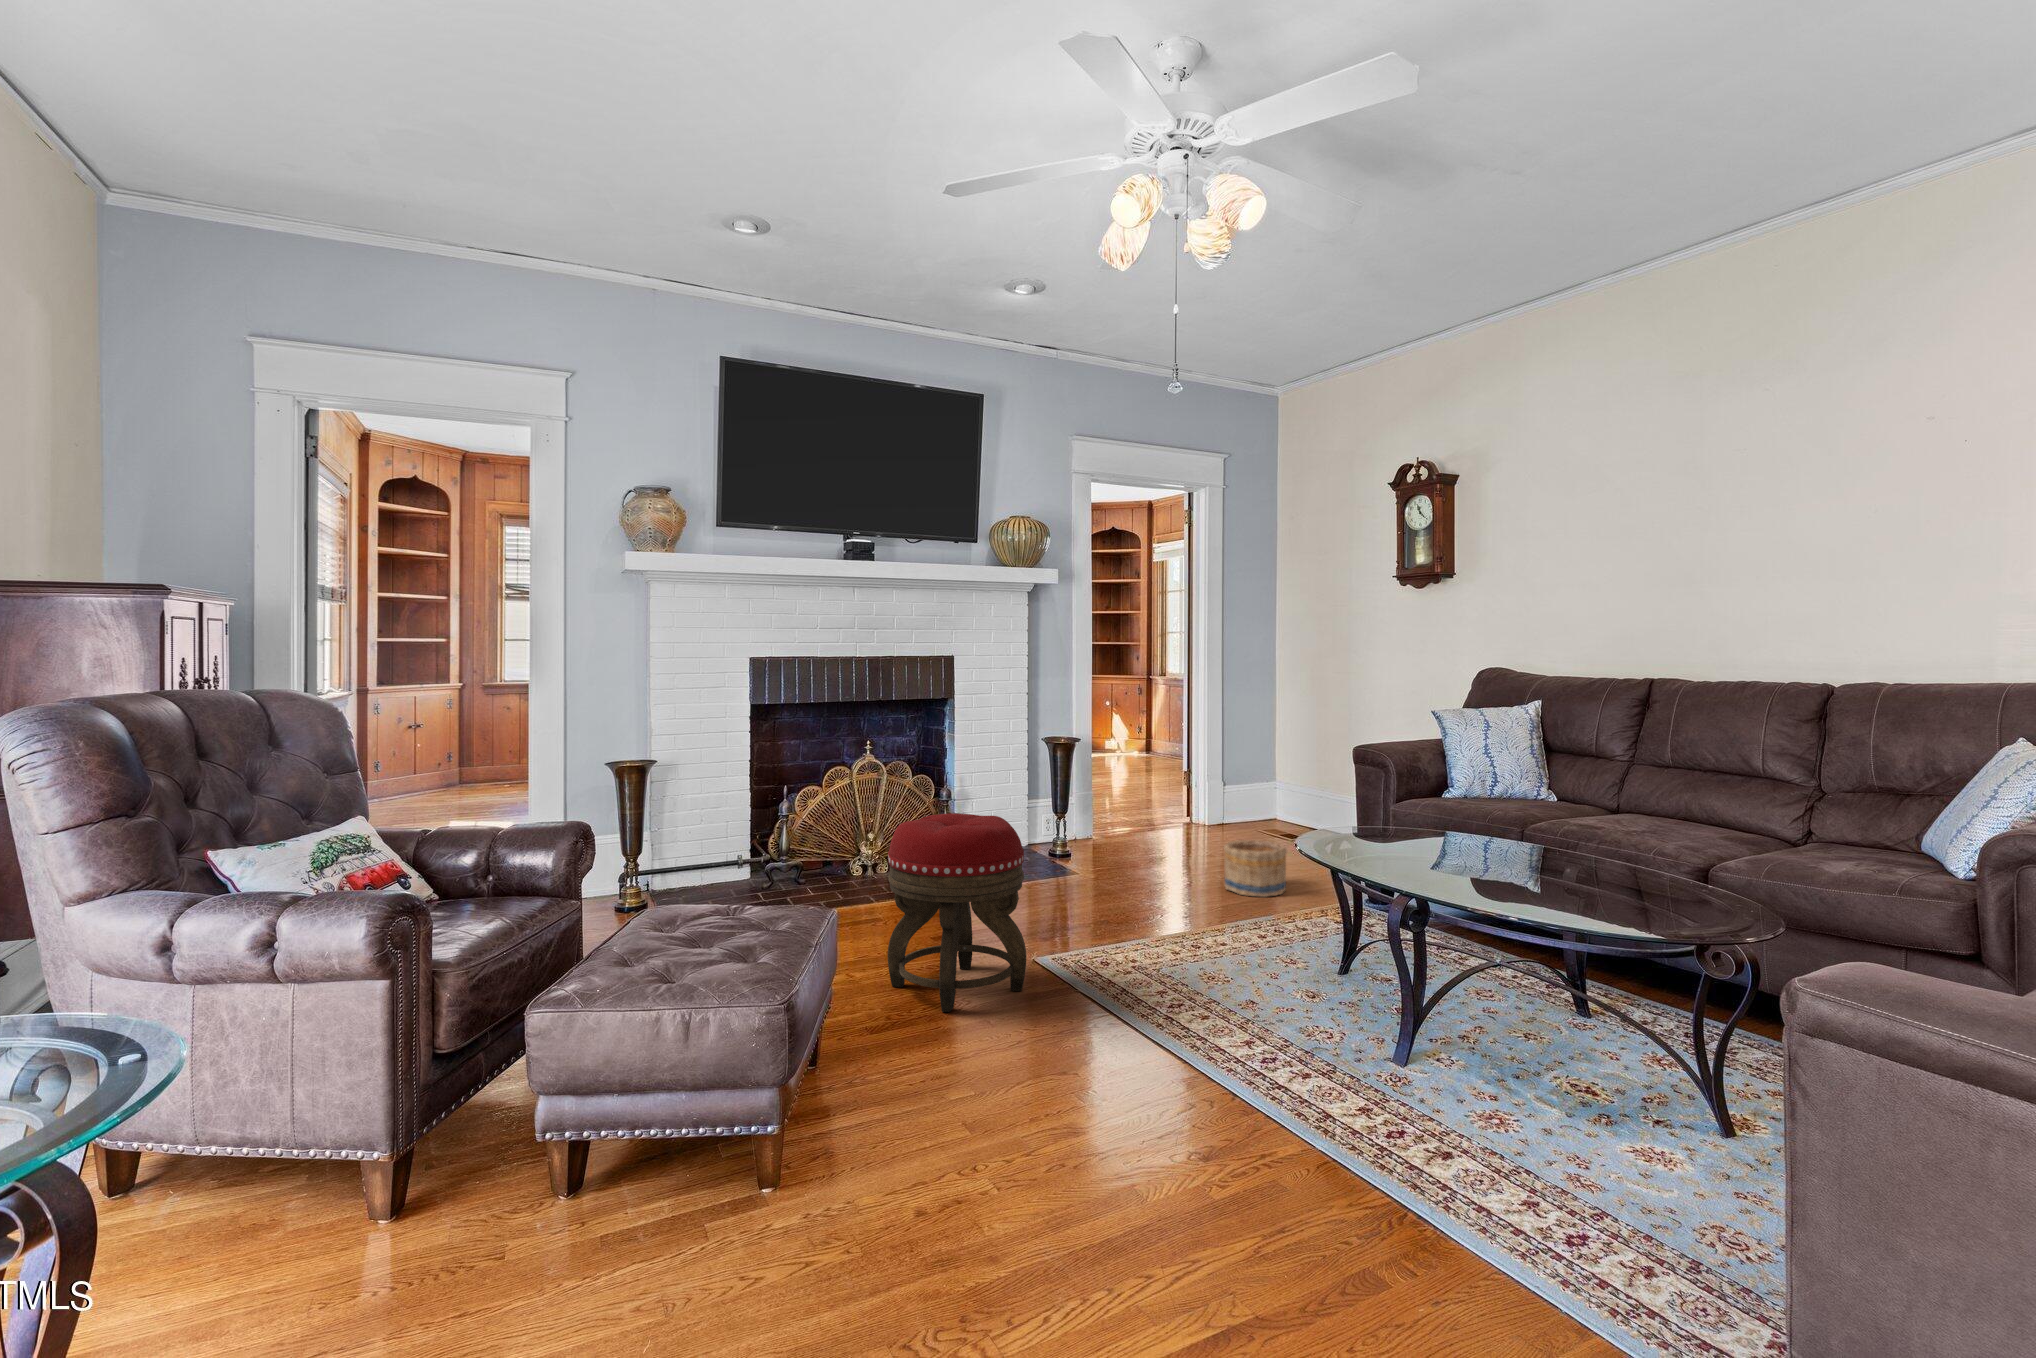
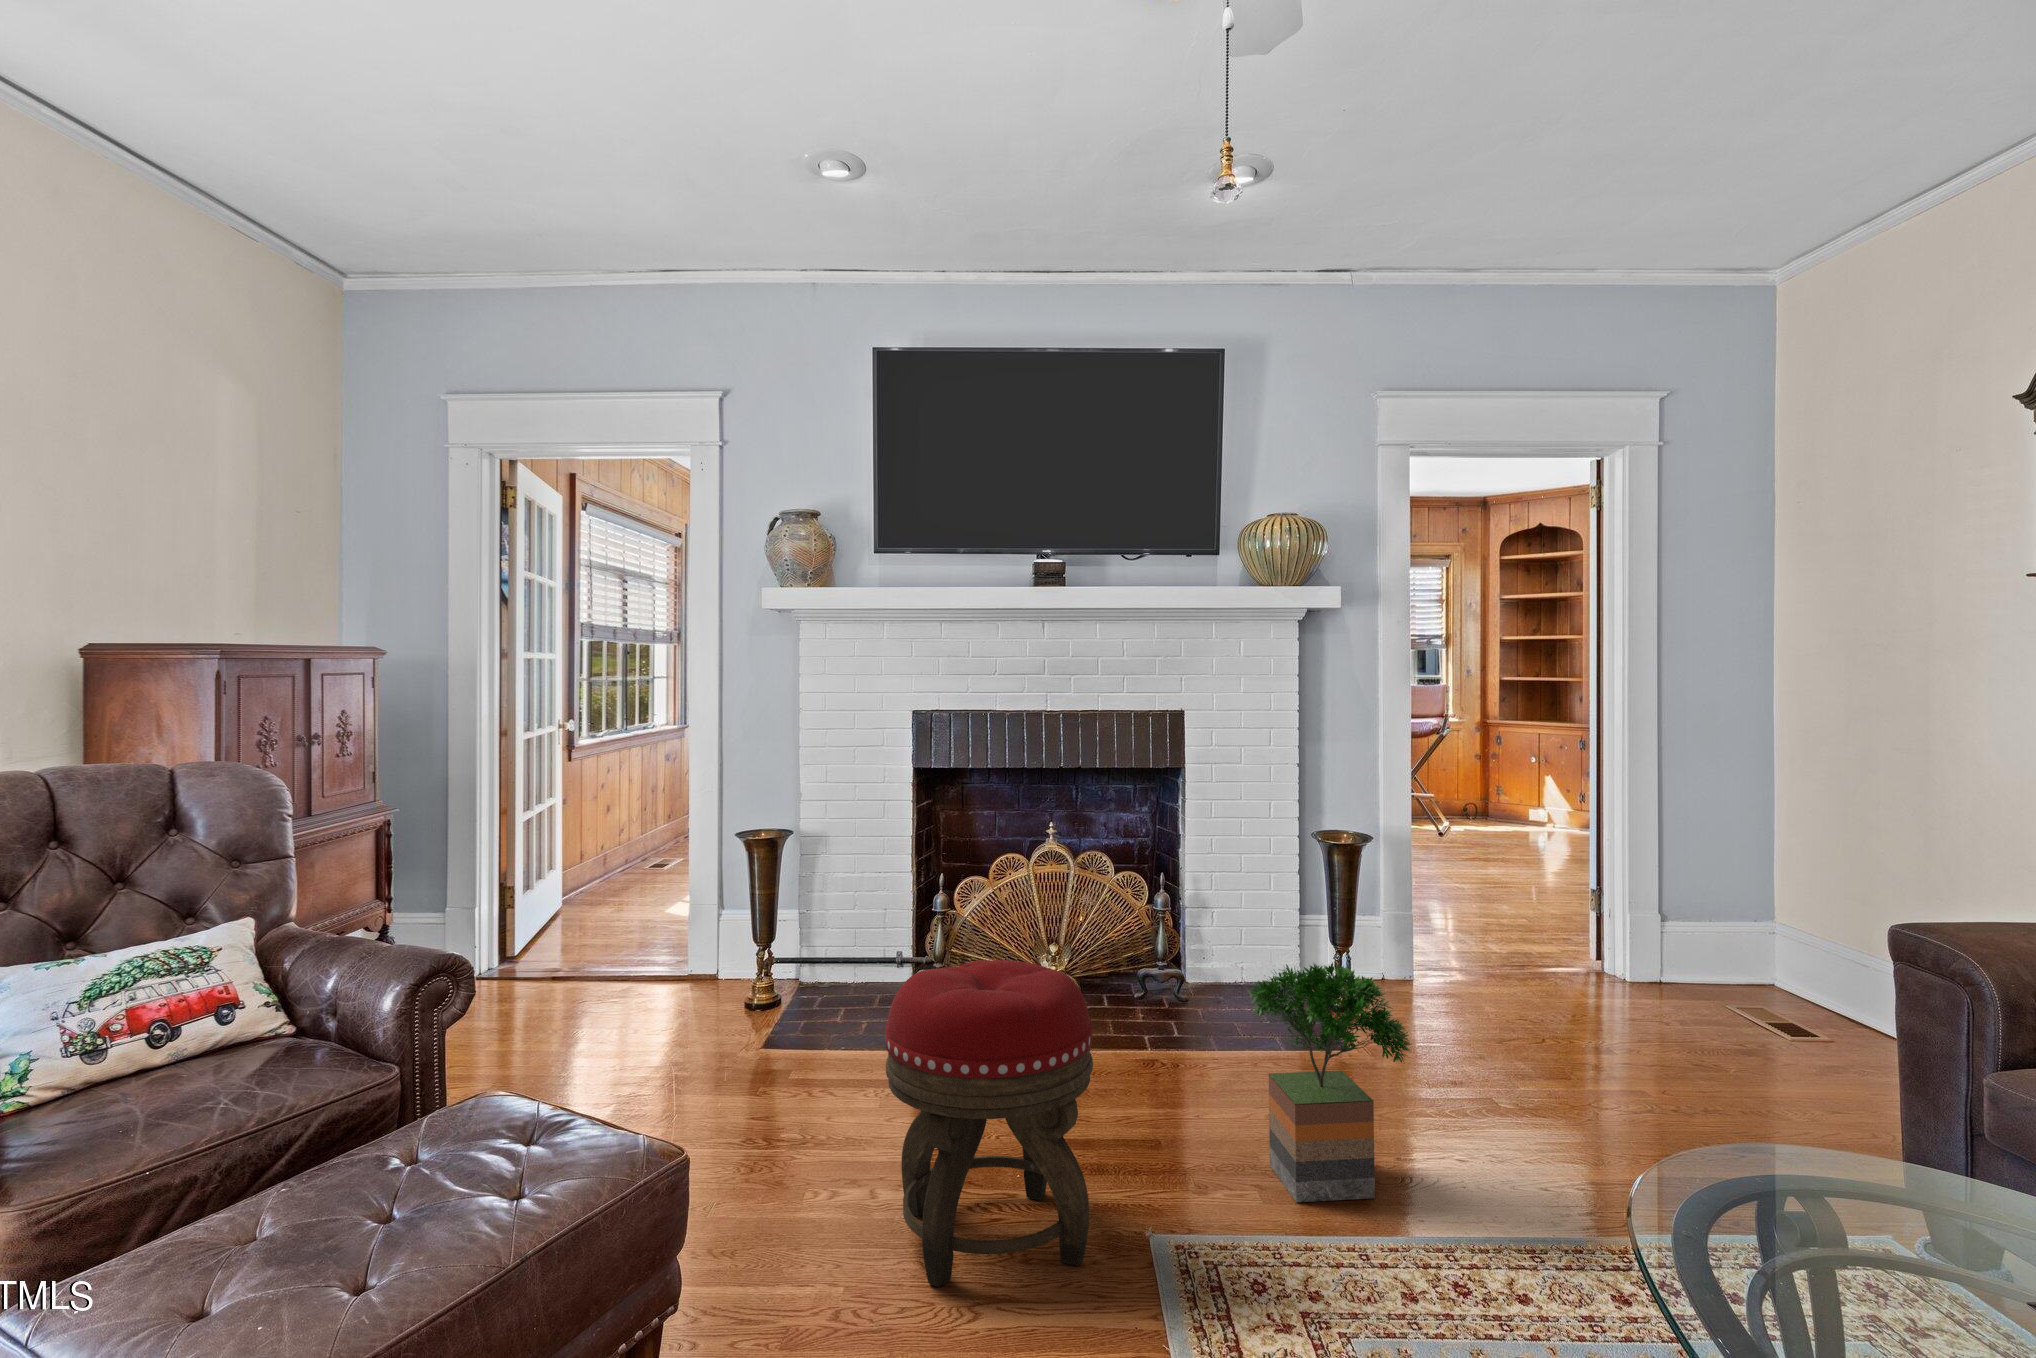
potted tree: none [1076,806,1179,948] -> present [1248,962,1411,1202]
basket: present [1224,840,1287,897] -> none [1567,1022,1688,1134]

